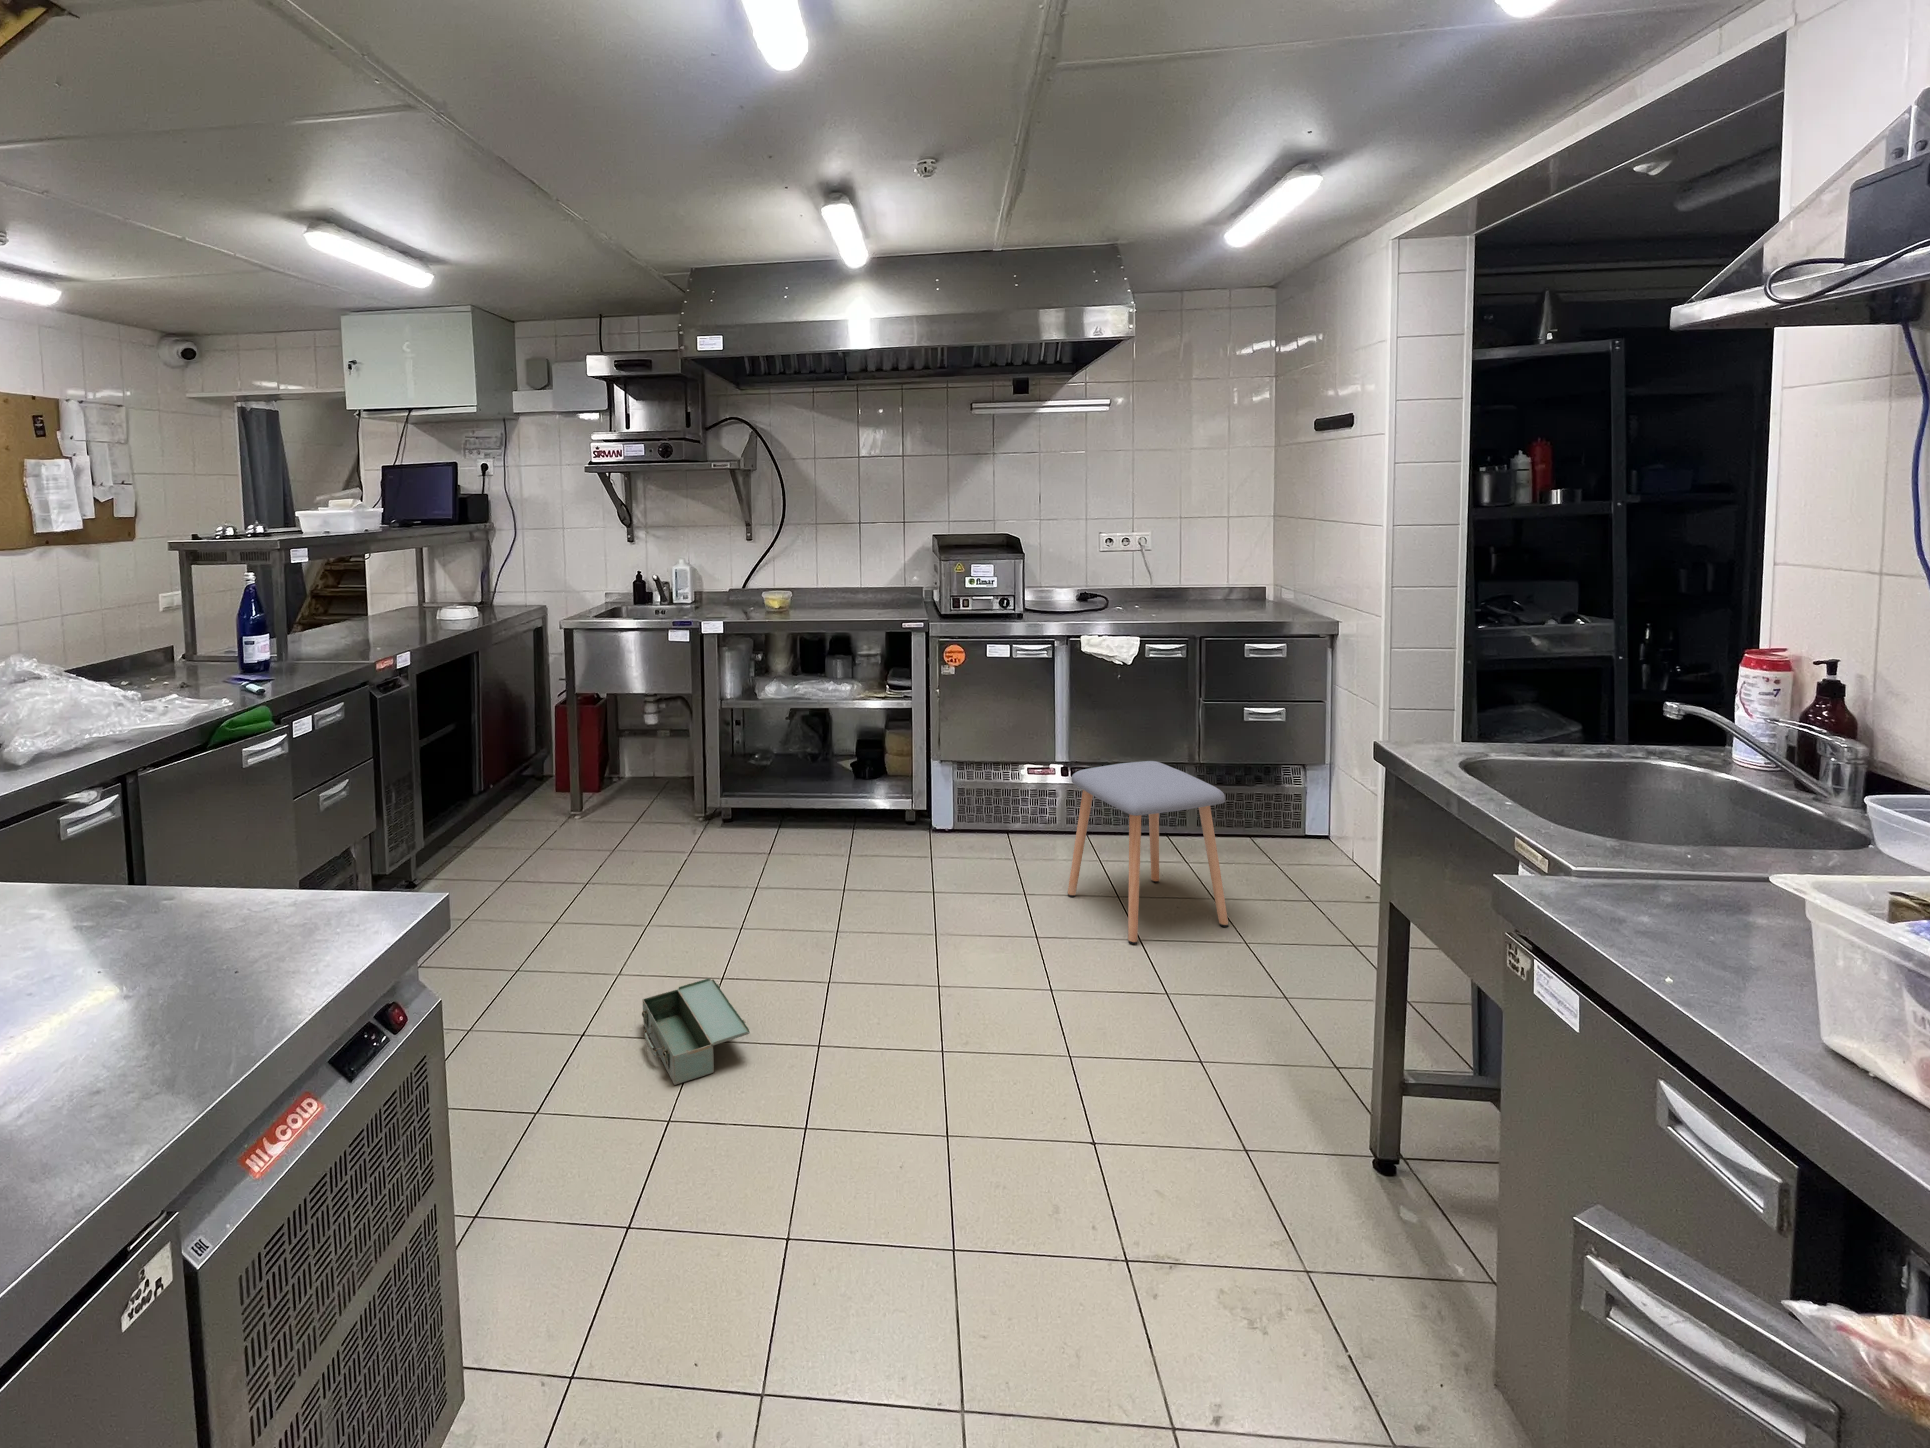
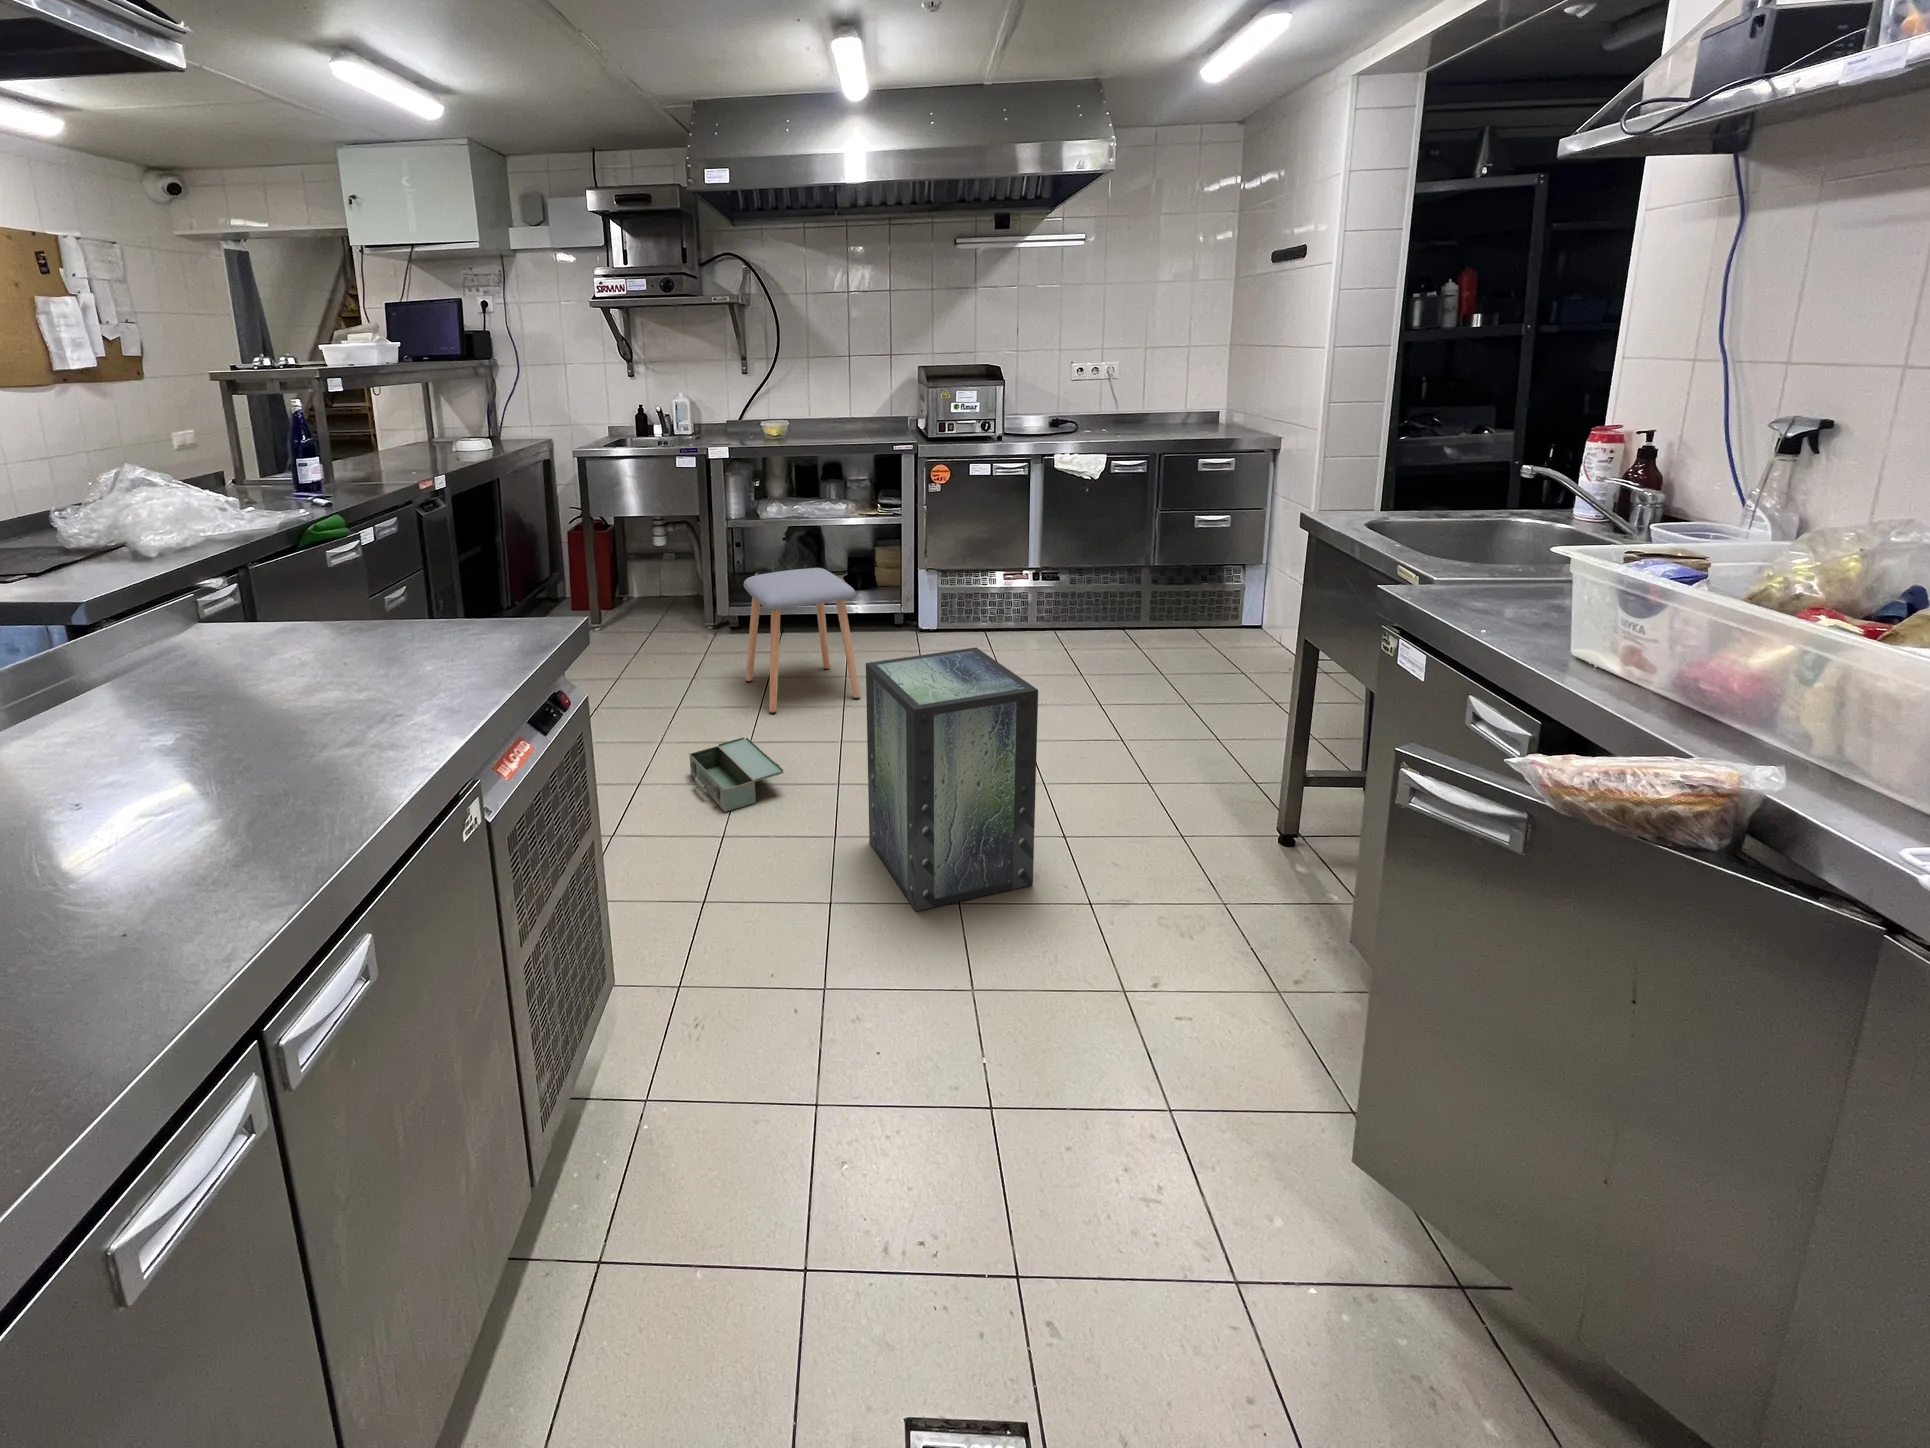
stool: present [1068,761,1228,944] -> present [744,568,860,714]
storage box: none [840,892,1051,1264] -> present [866,647,1038,911]

